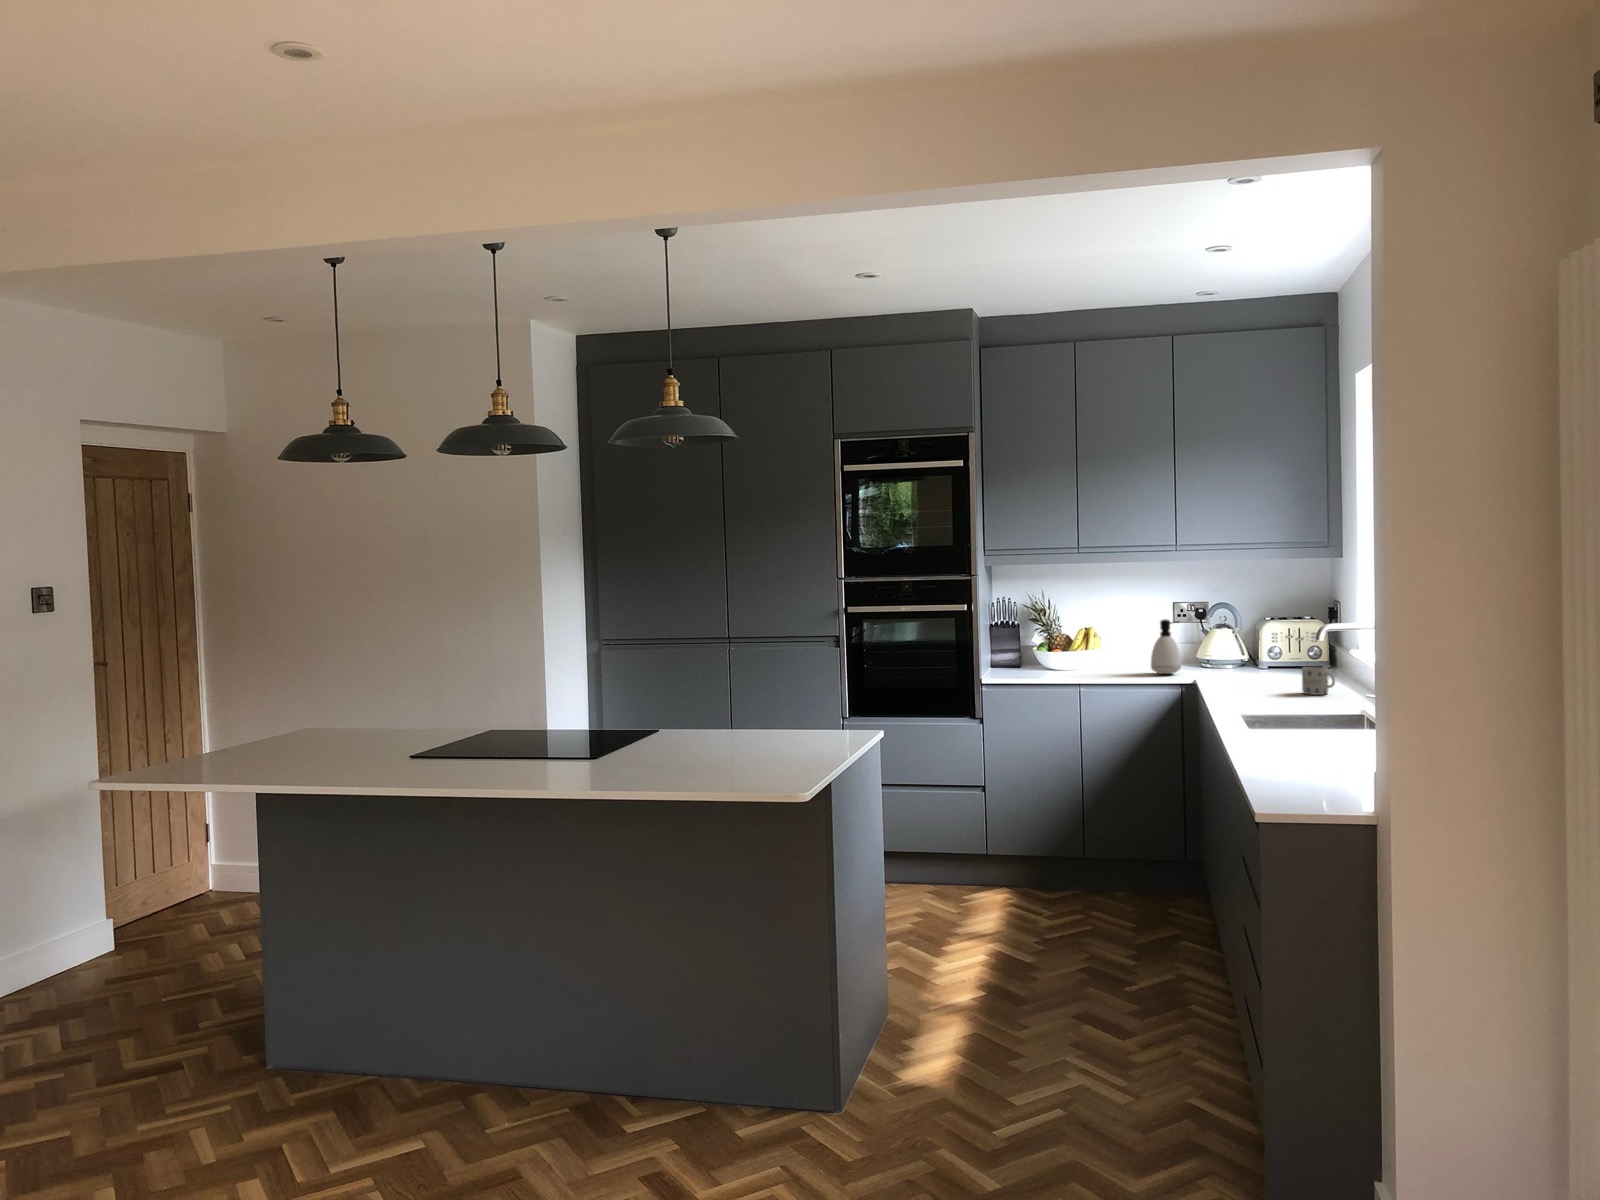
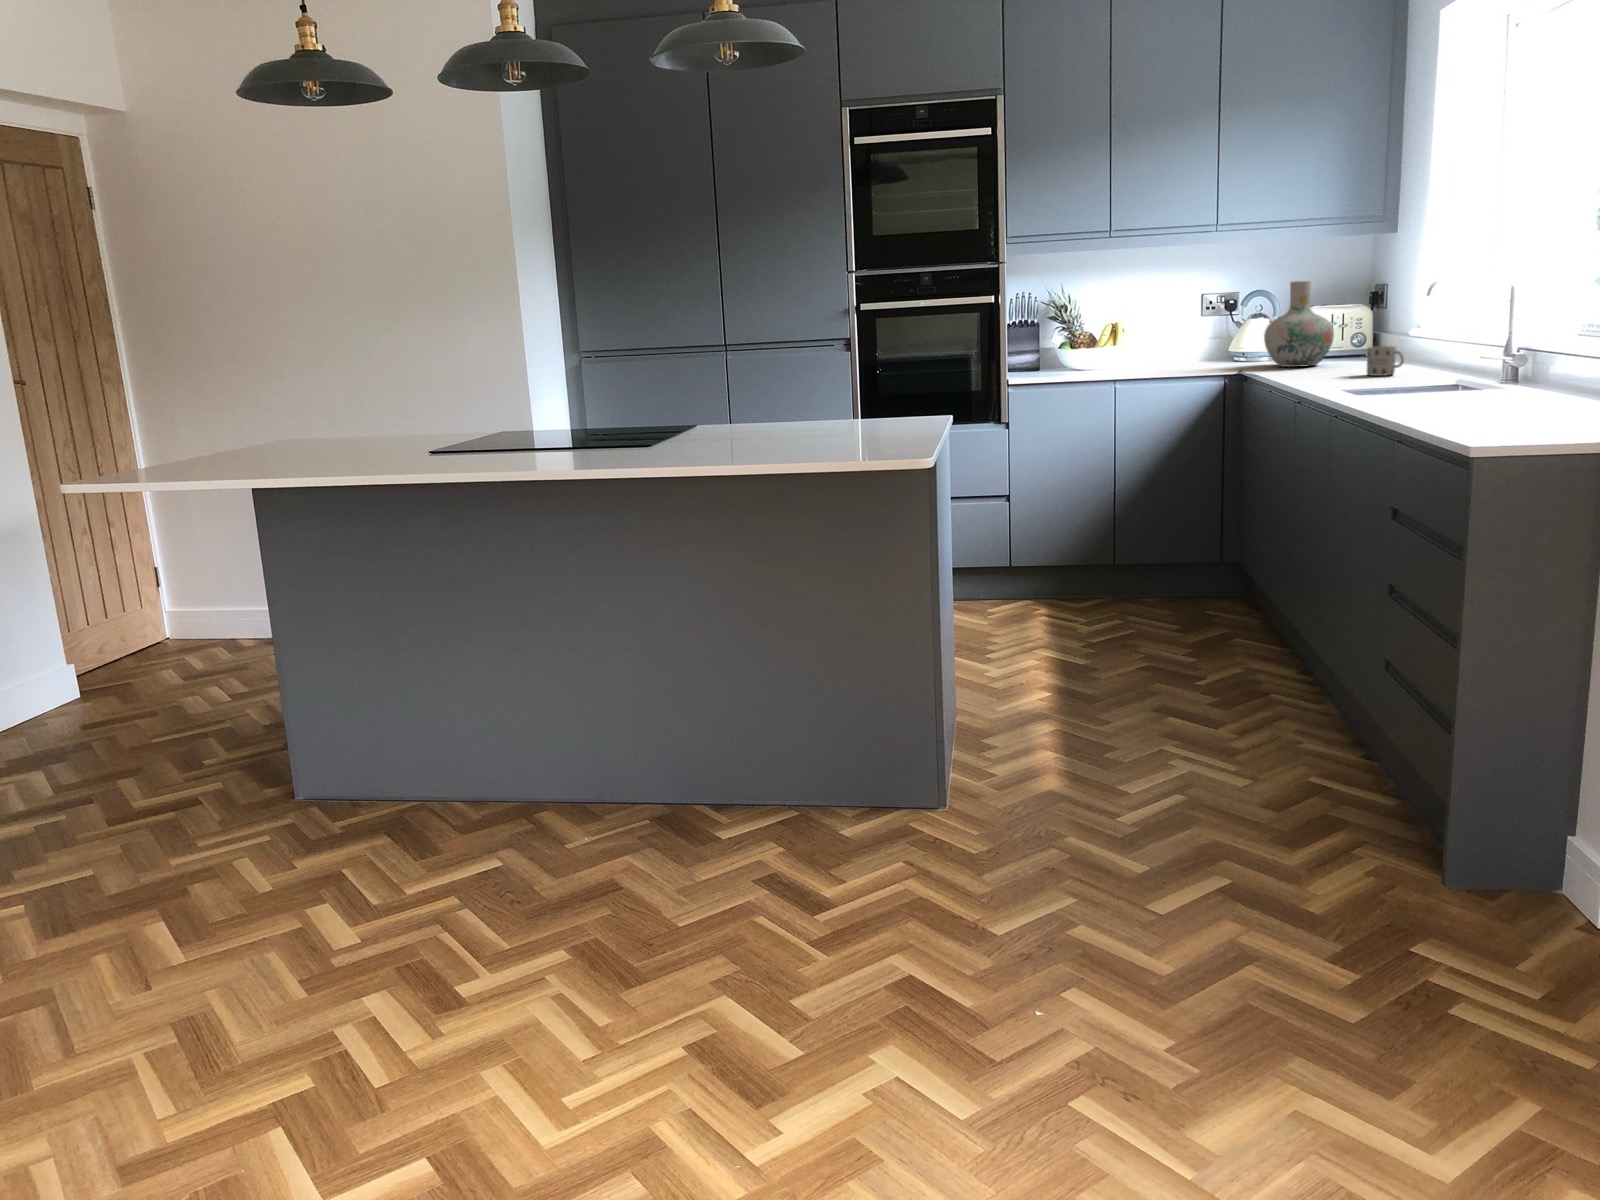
vase: none [1218,599,1283,678] -> present [1264,281,1334,367]
soap dispenser: present [1151,619,1181,674] -> none [1189,307,1221,367]

